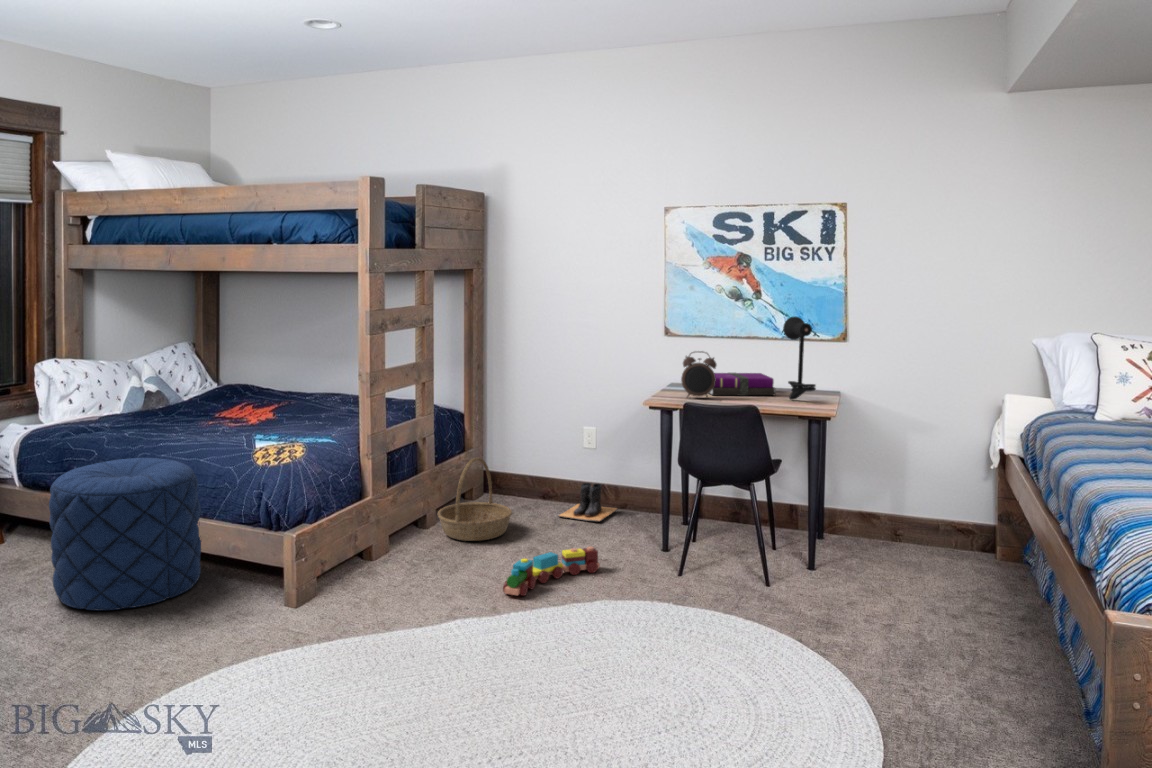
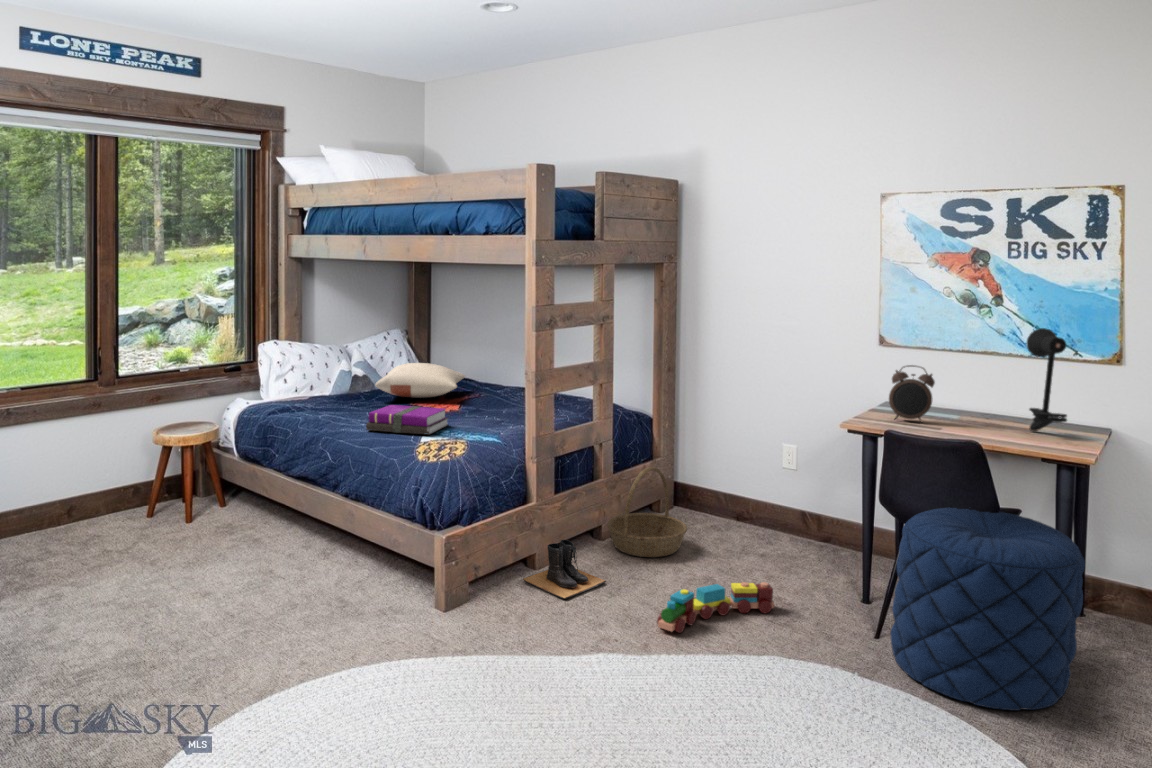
notebook: present [709,373,776,396] -> present [366,405,448,435]
pillow: none [180,374,271,409] -> present [376,363,465,398]
pouf: present [49,458,202,611] -> present [891,508,1085,710]
boots: present [559,483,617,522] -> present [523,540,606,599]

